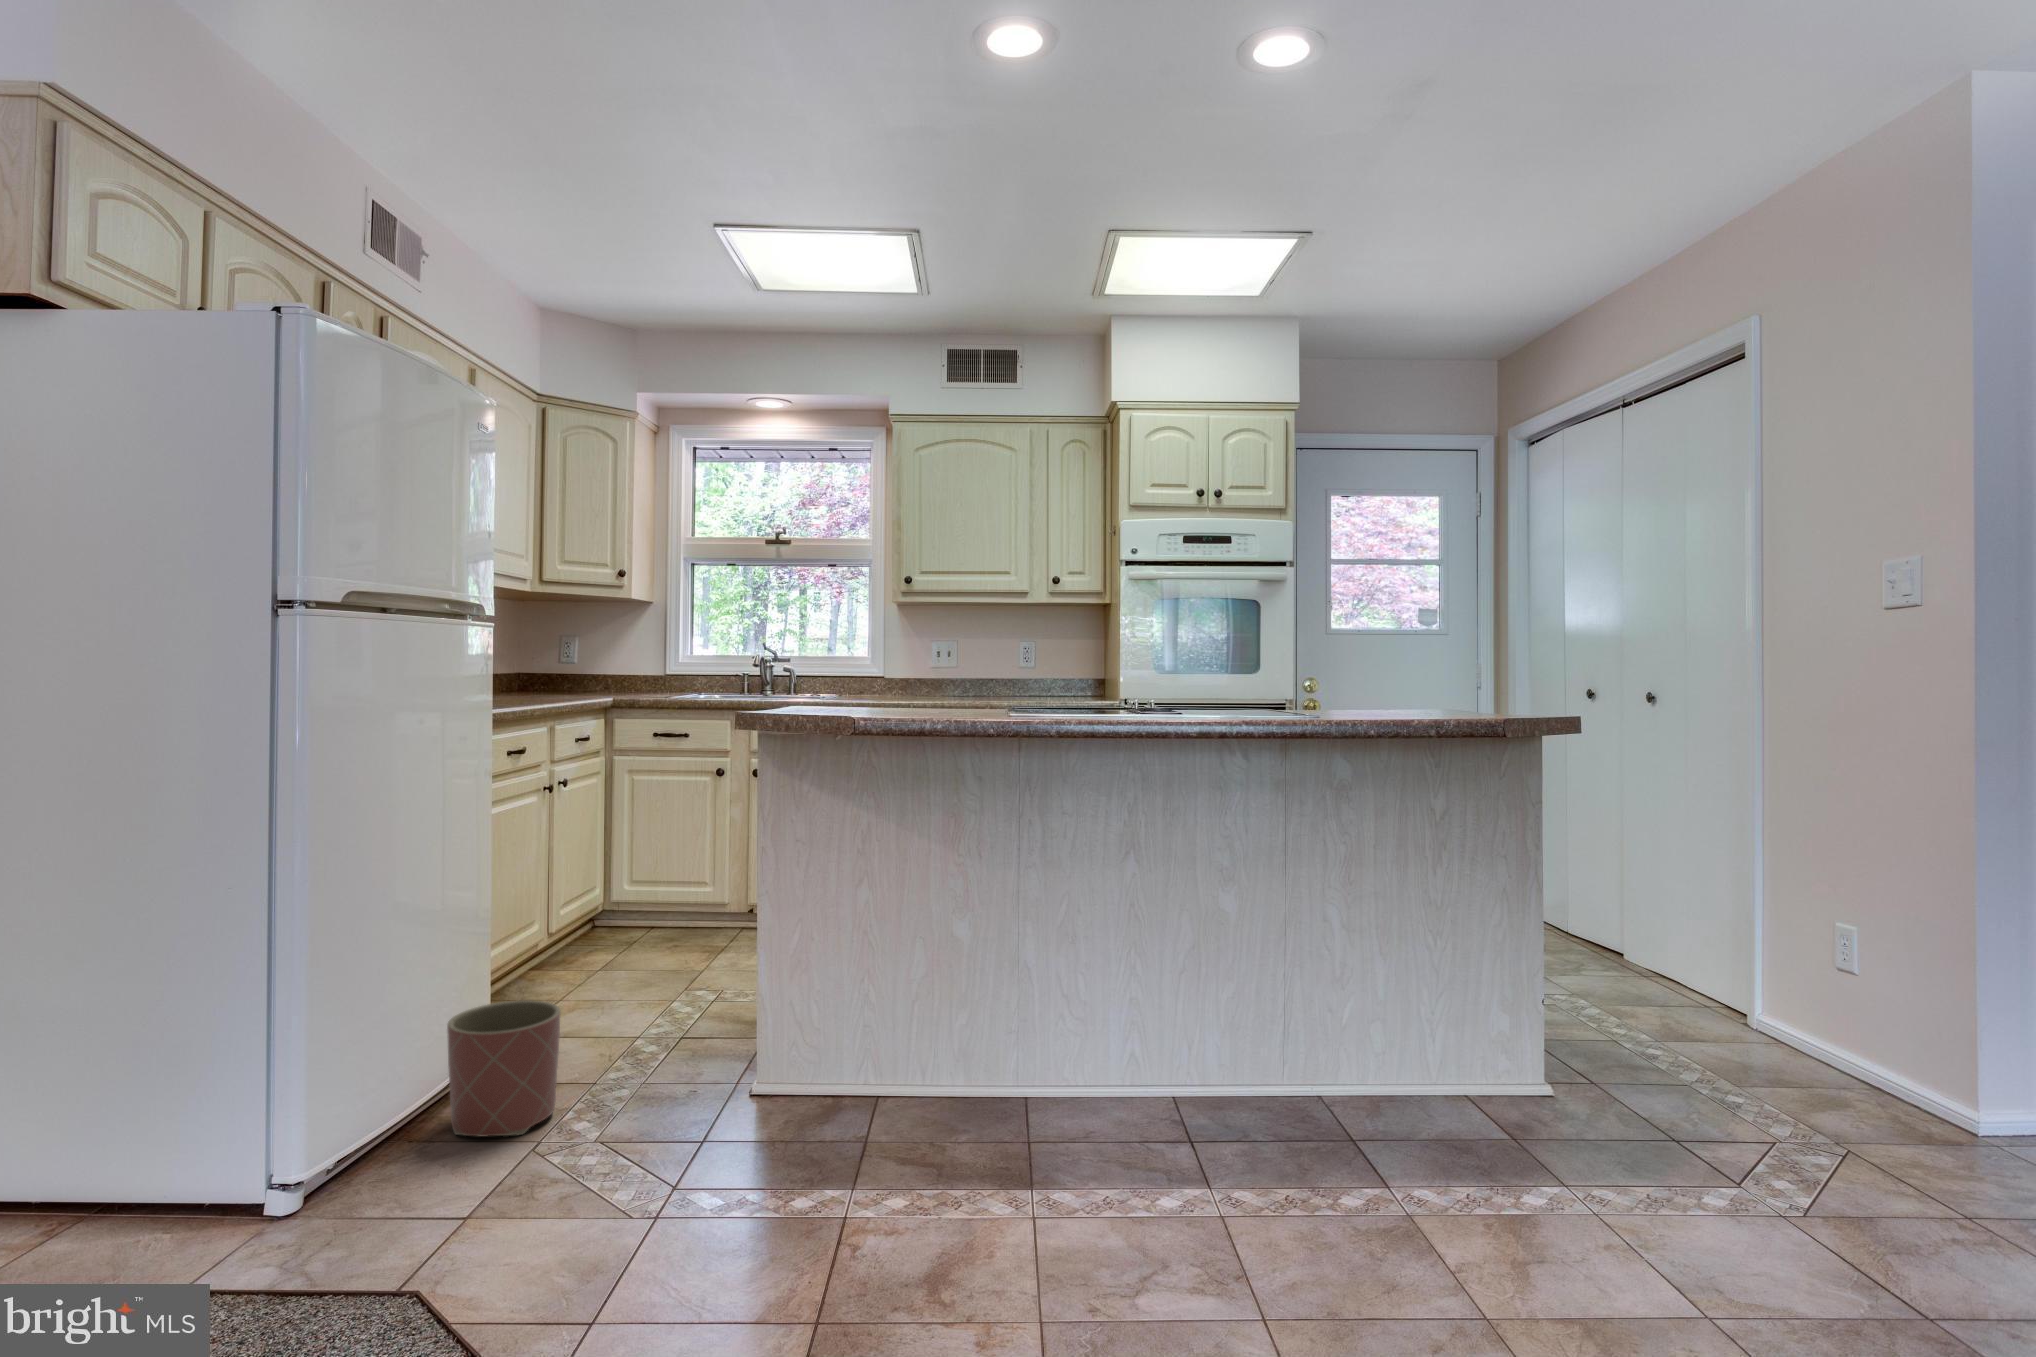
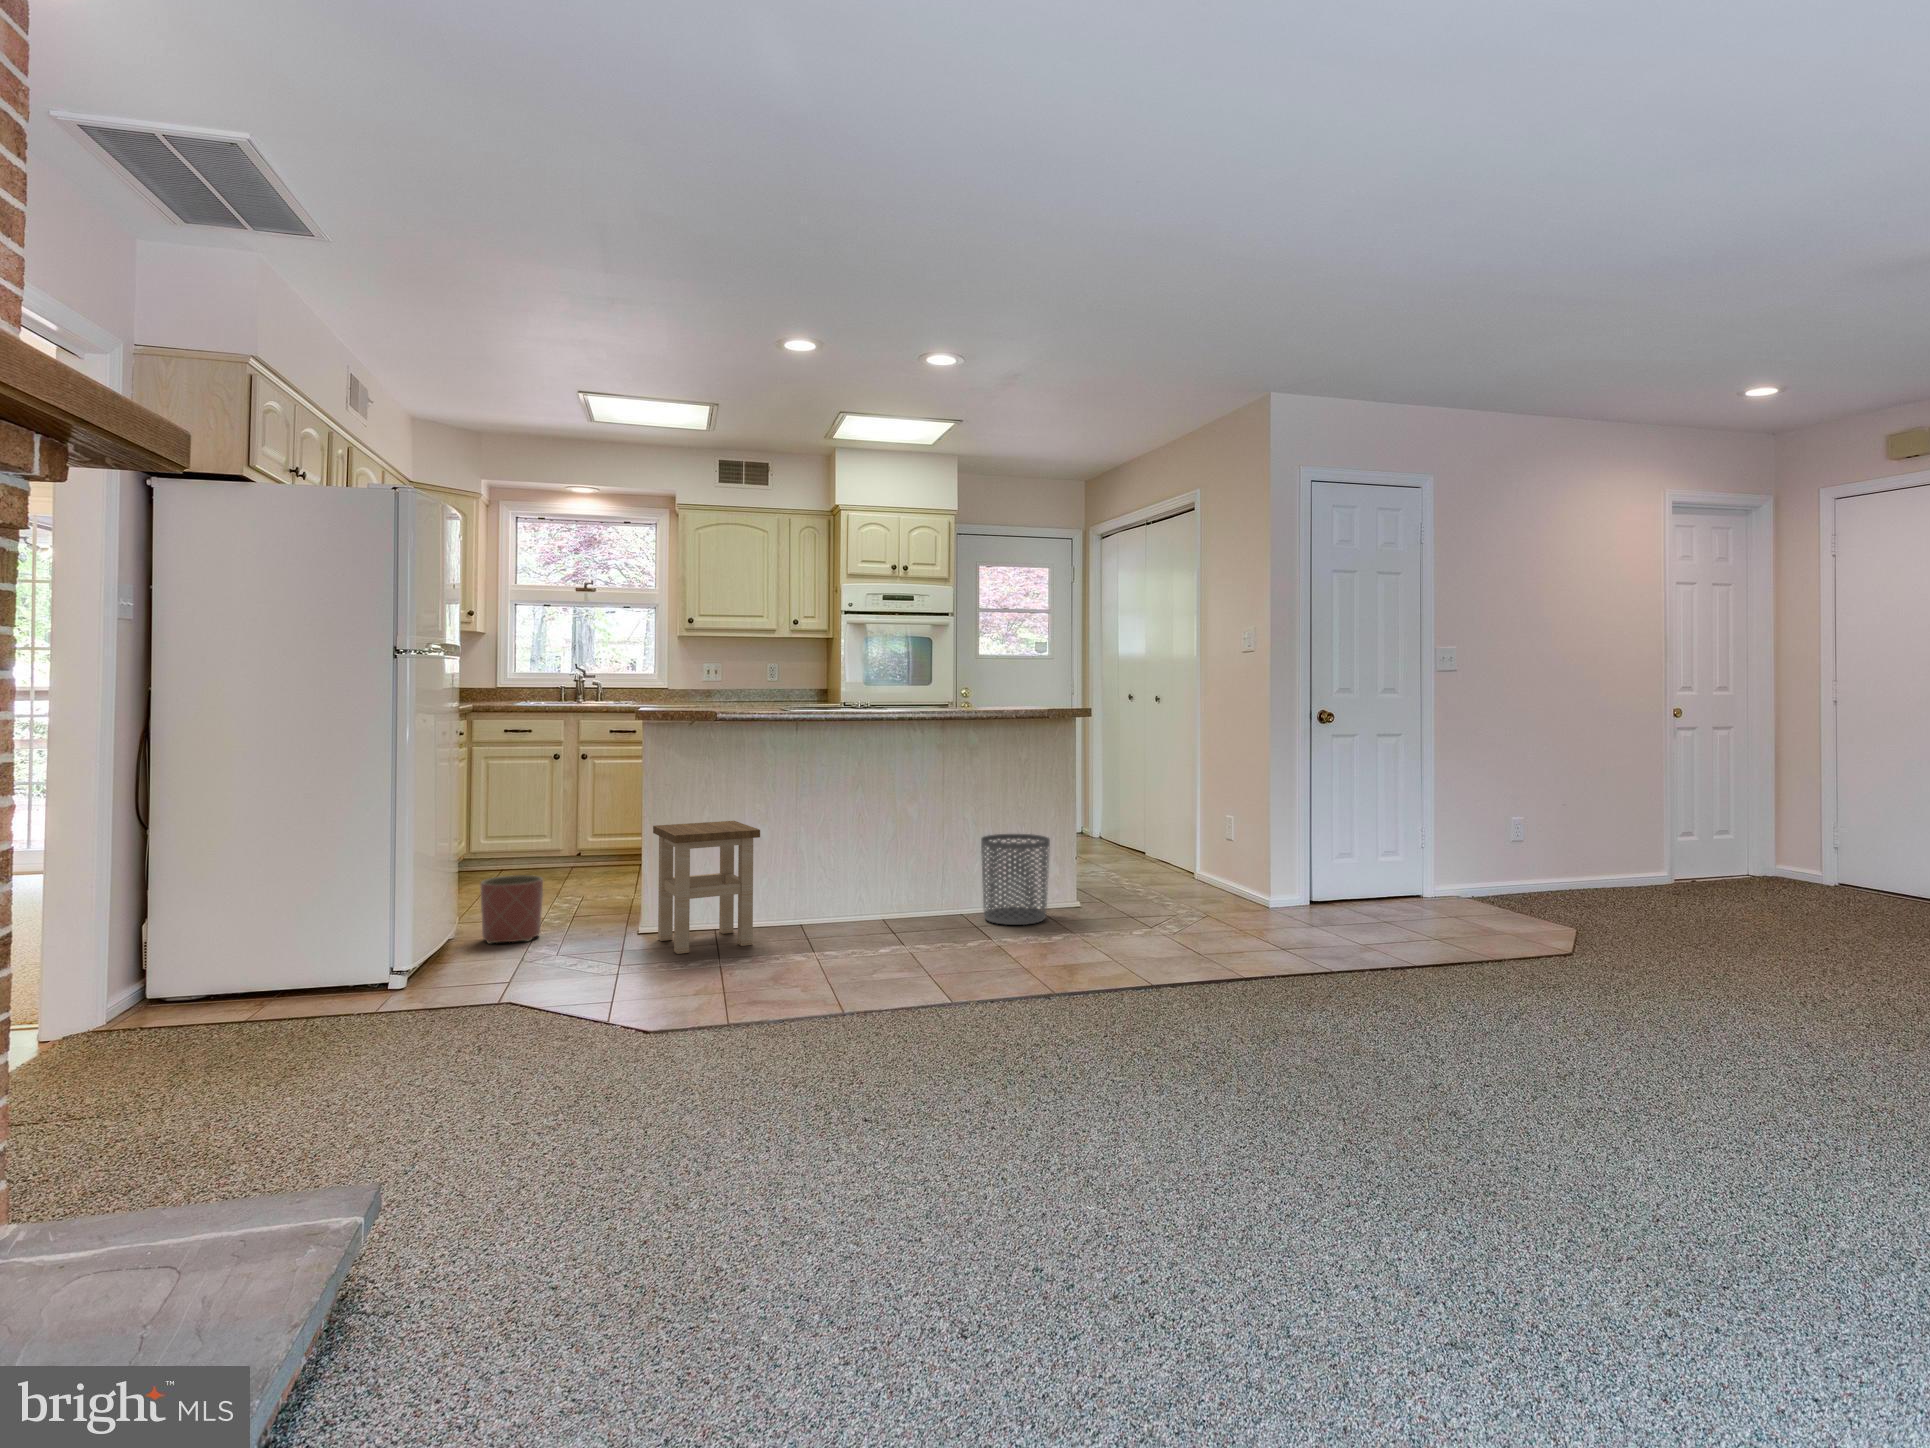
stool: none [724,930,908,1232] -> present [653,821,760,954]
waste bin: none [1380,982,1543,1210] -> present [981,834,1050,925]

